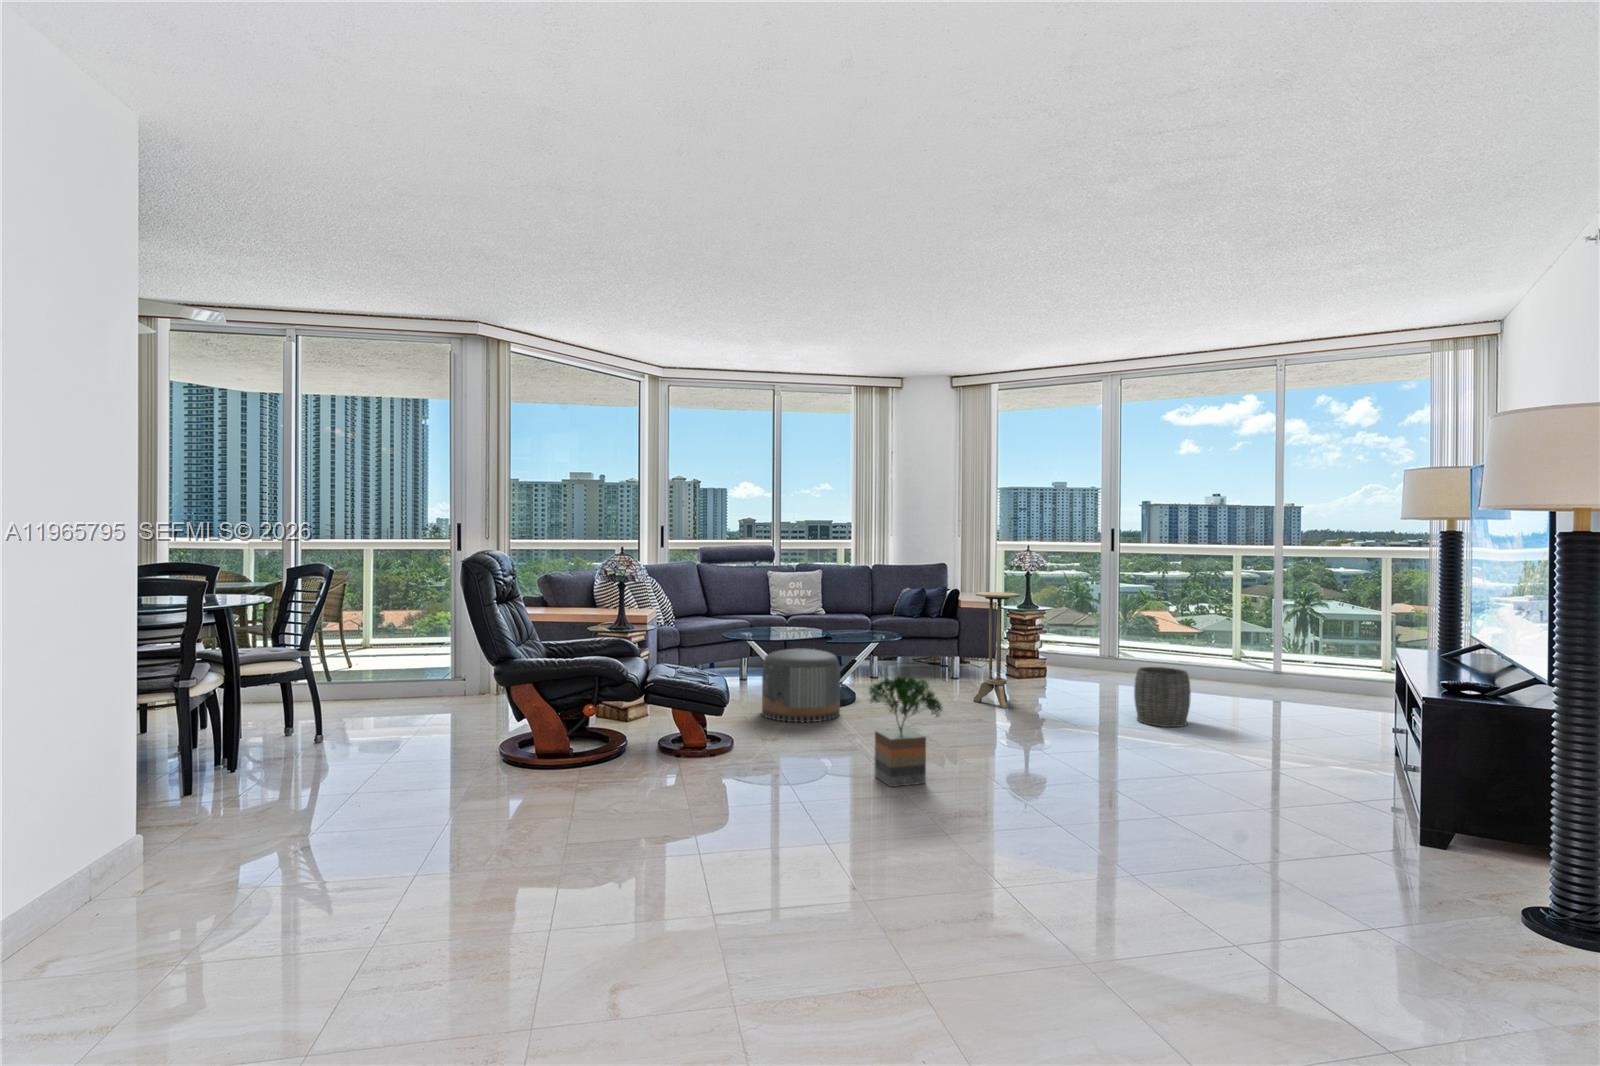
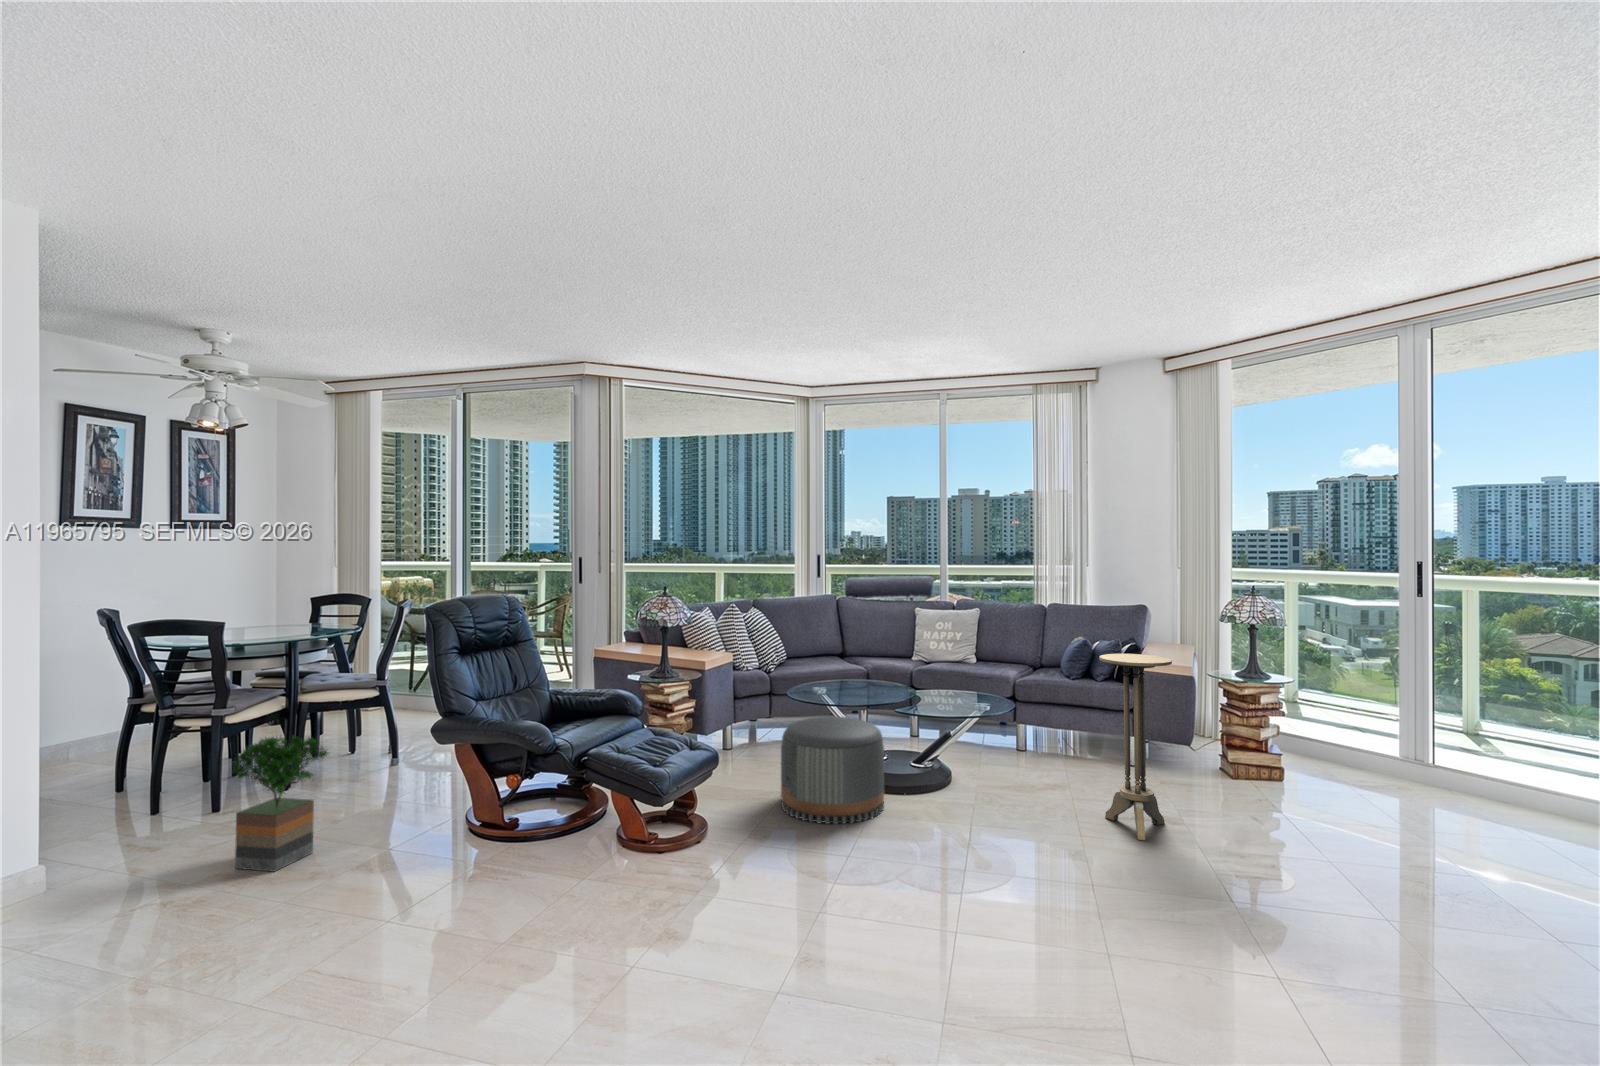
woven basket: present [1134,667,1191,727] -> none [1373,816,1507,958]
potted tree: present [869,676,942,787] -> present [233,736,329,872]

